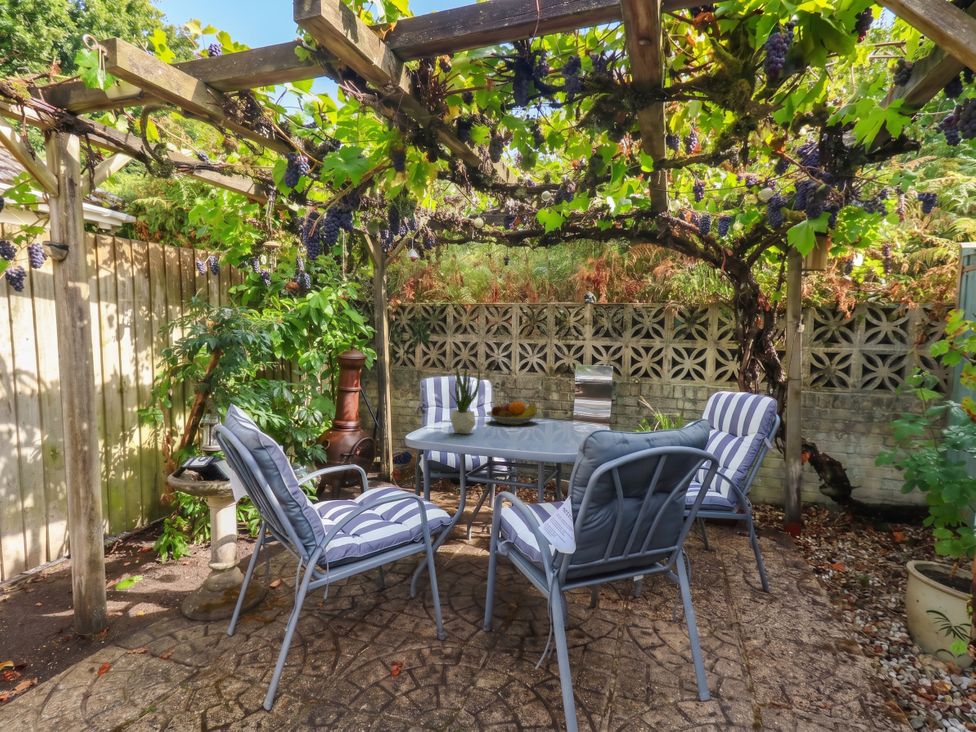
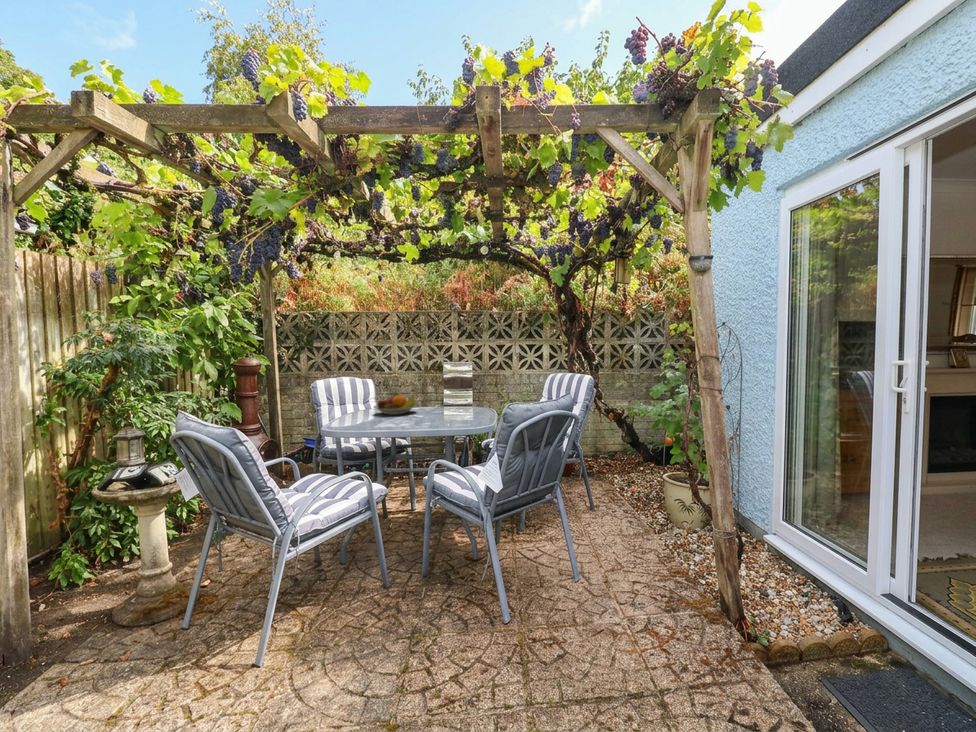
potted plant: present [450,367,480,434] -> none [342,368,368,425]

